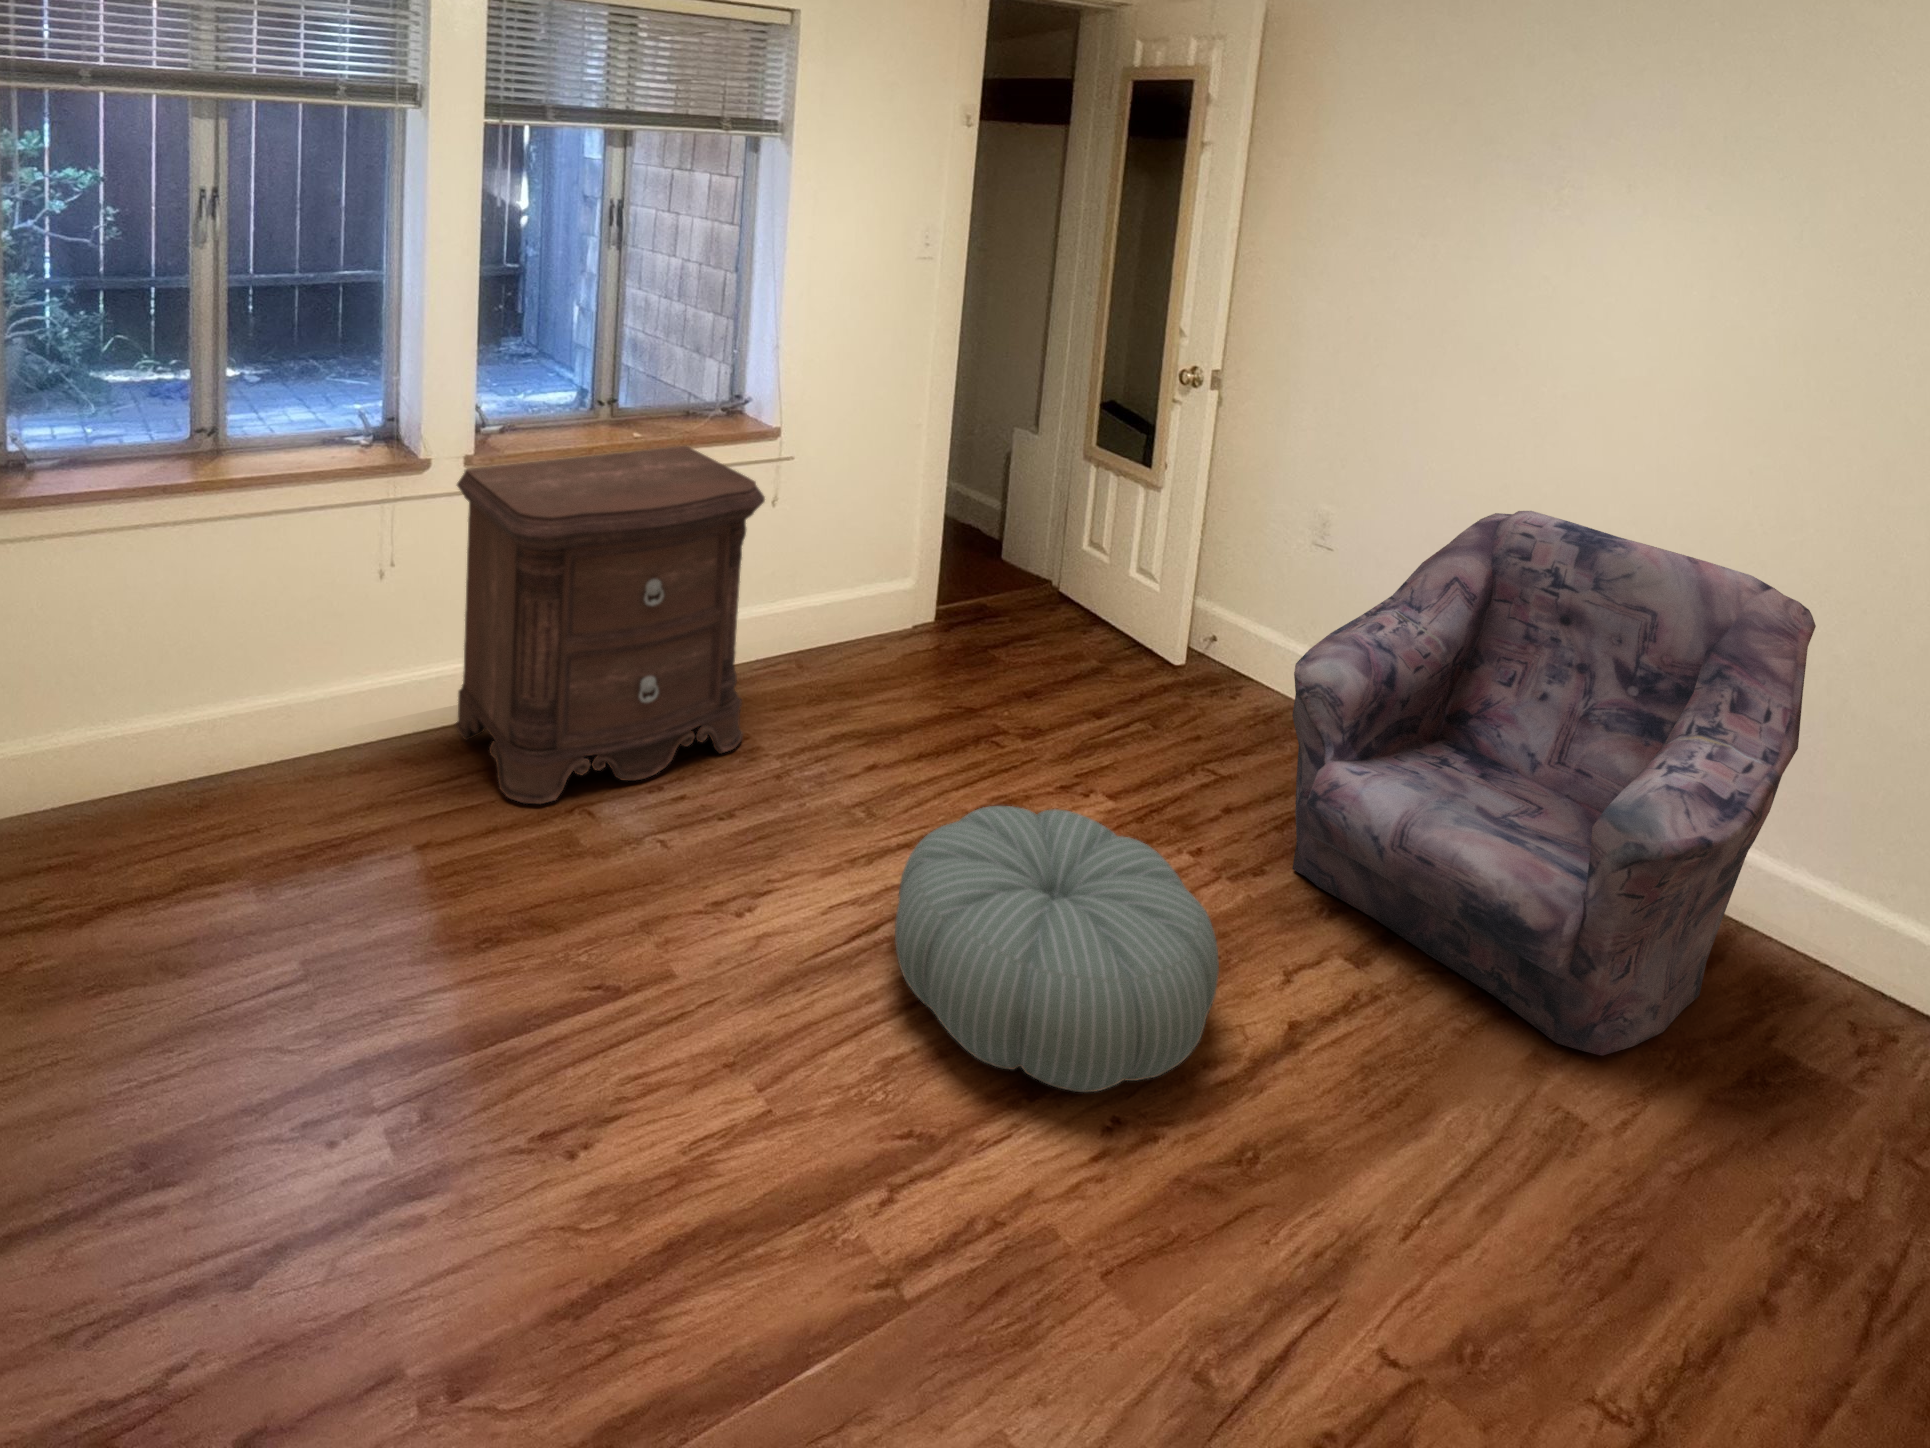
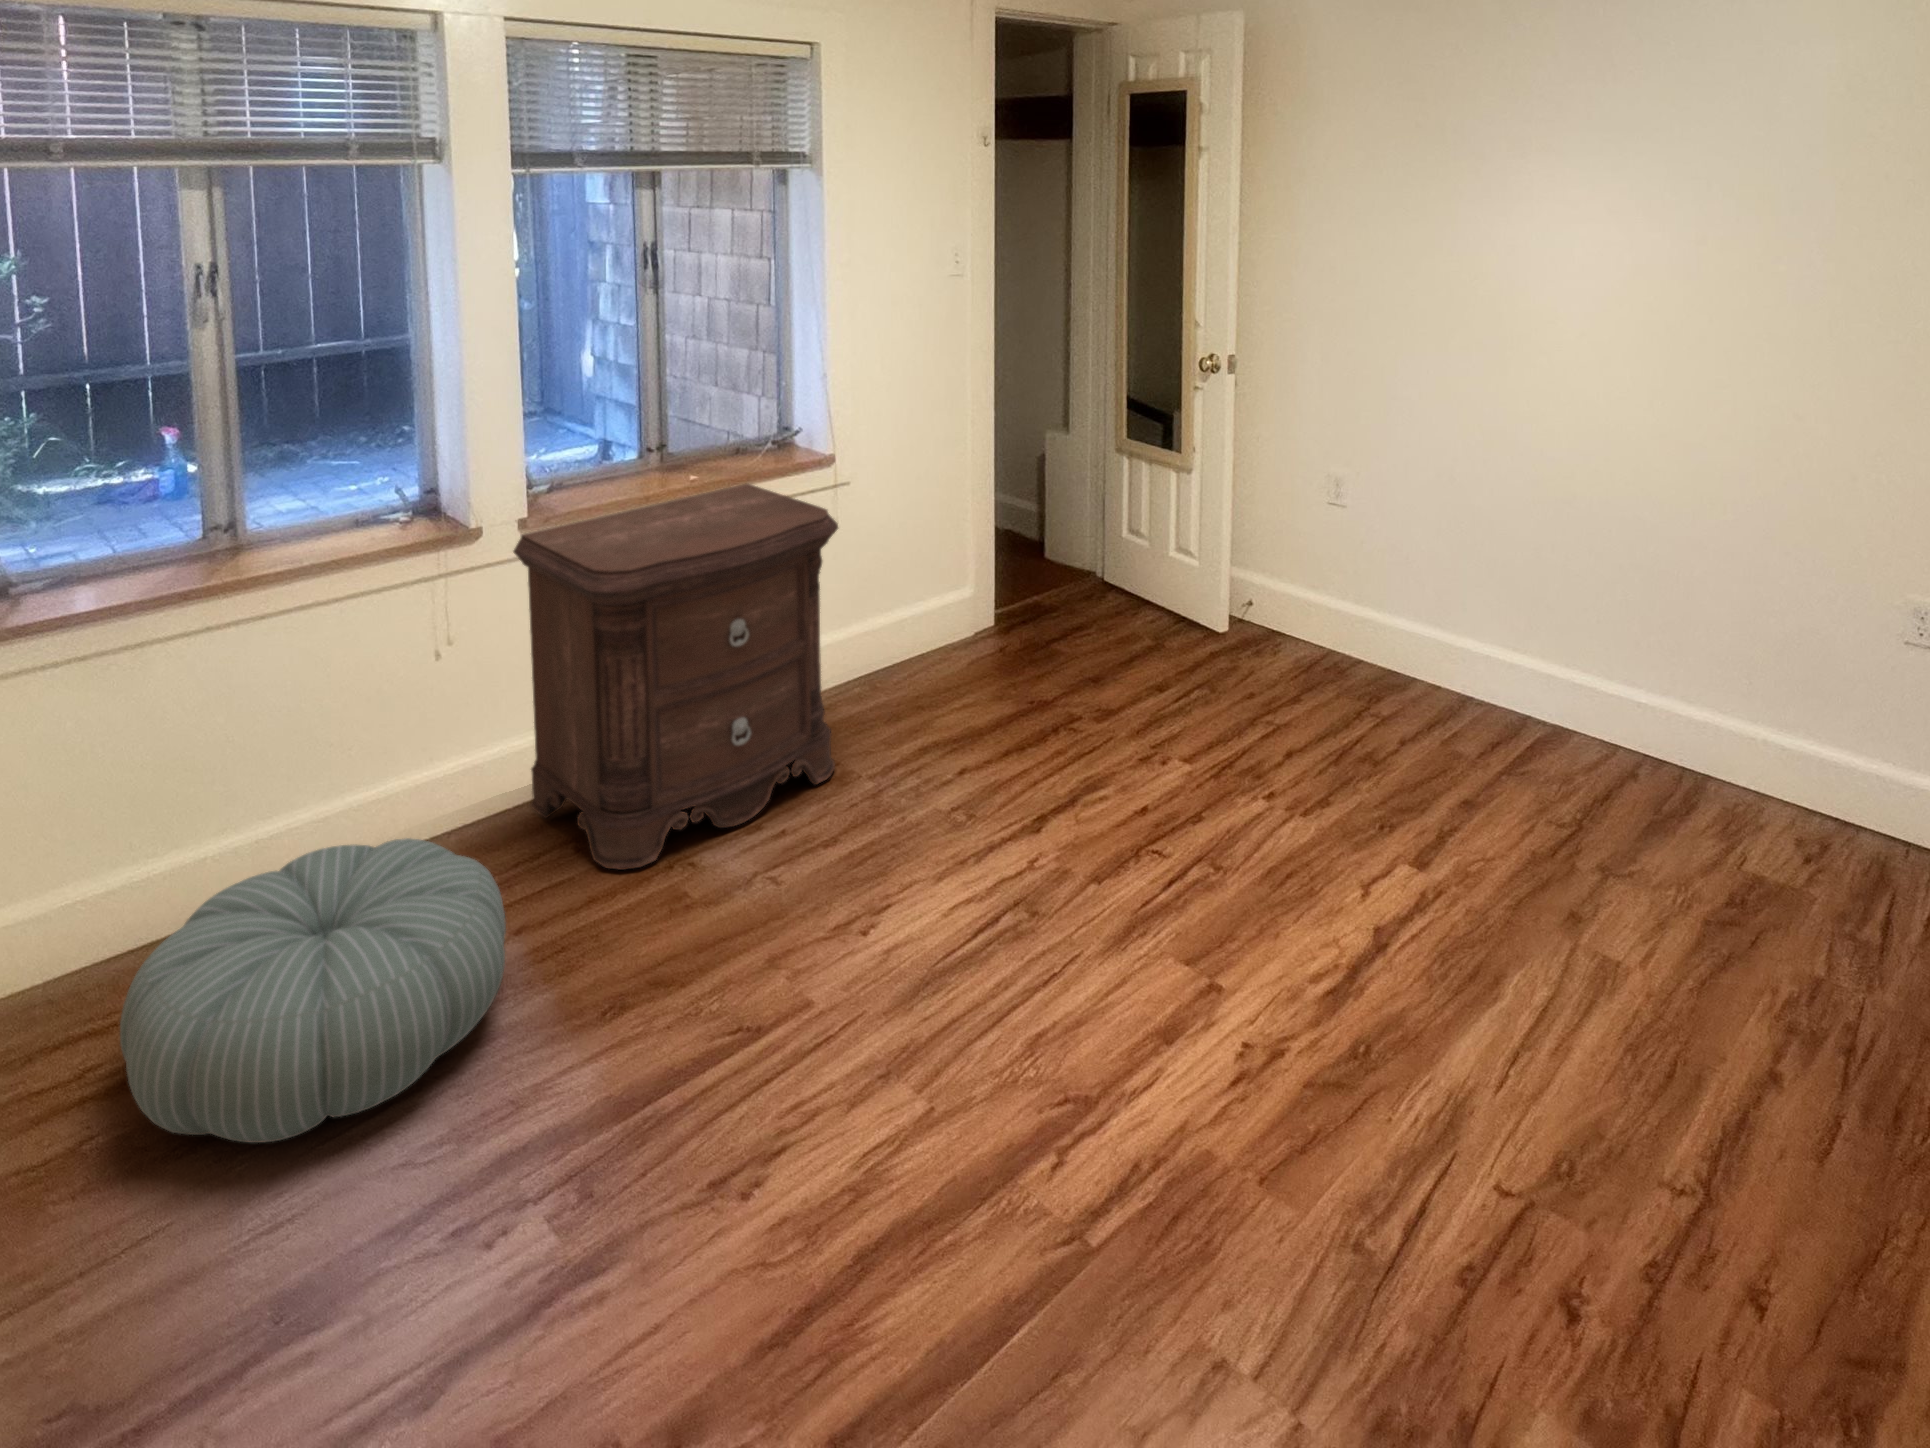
armchair: present [1292,511,1816,1056] -> none [1337,450,1730,900]
pouf: present [895,806,1219,1092] -> present [120,838,506,1143]

